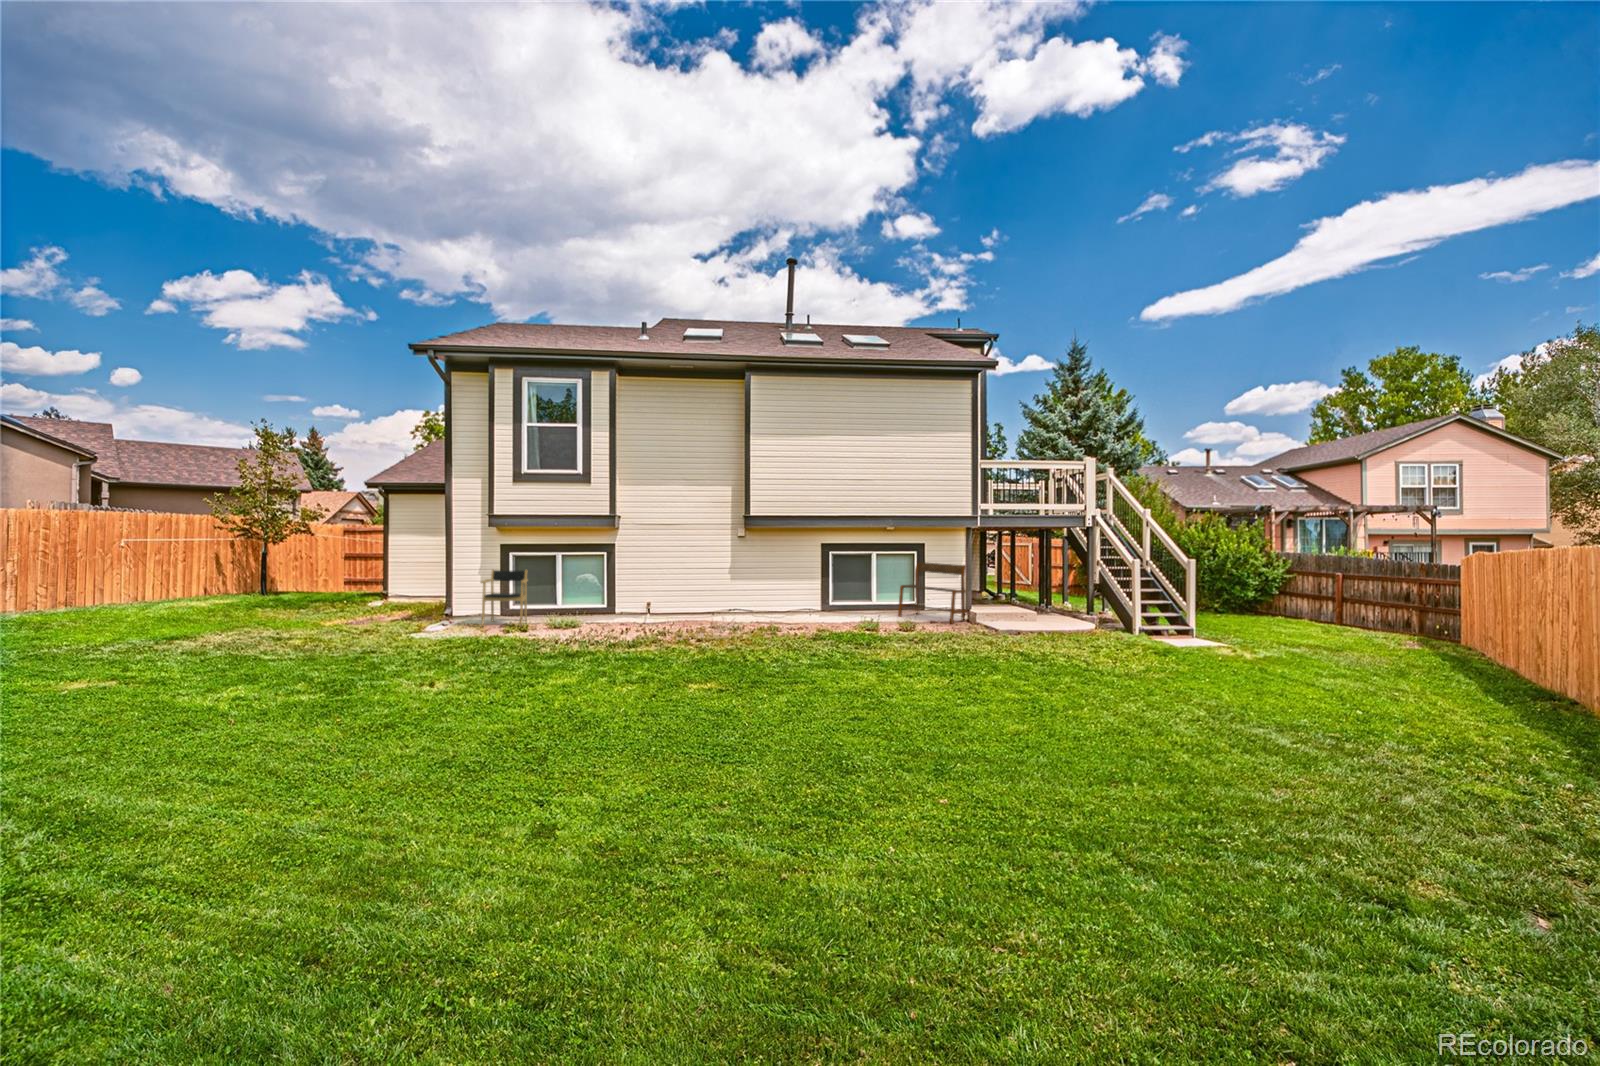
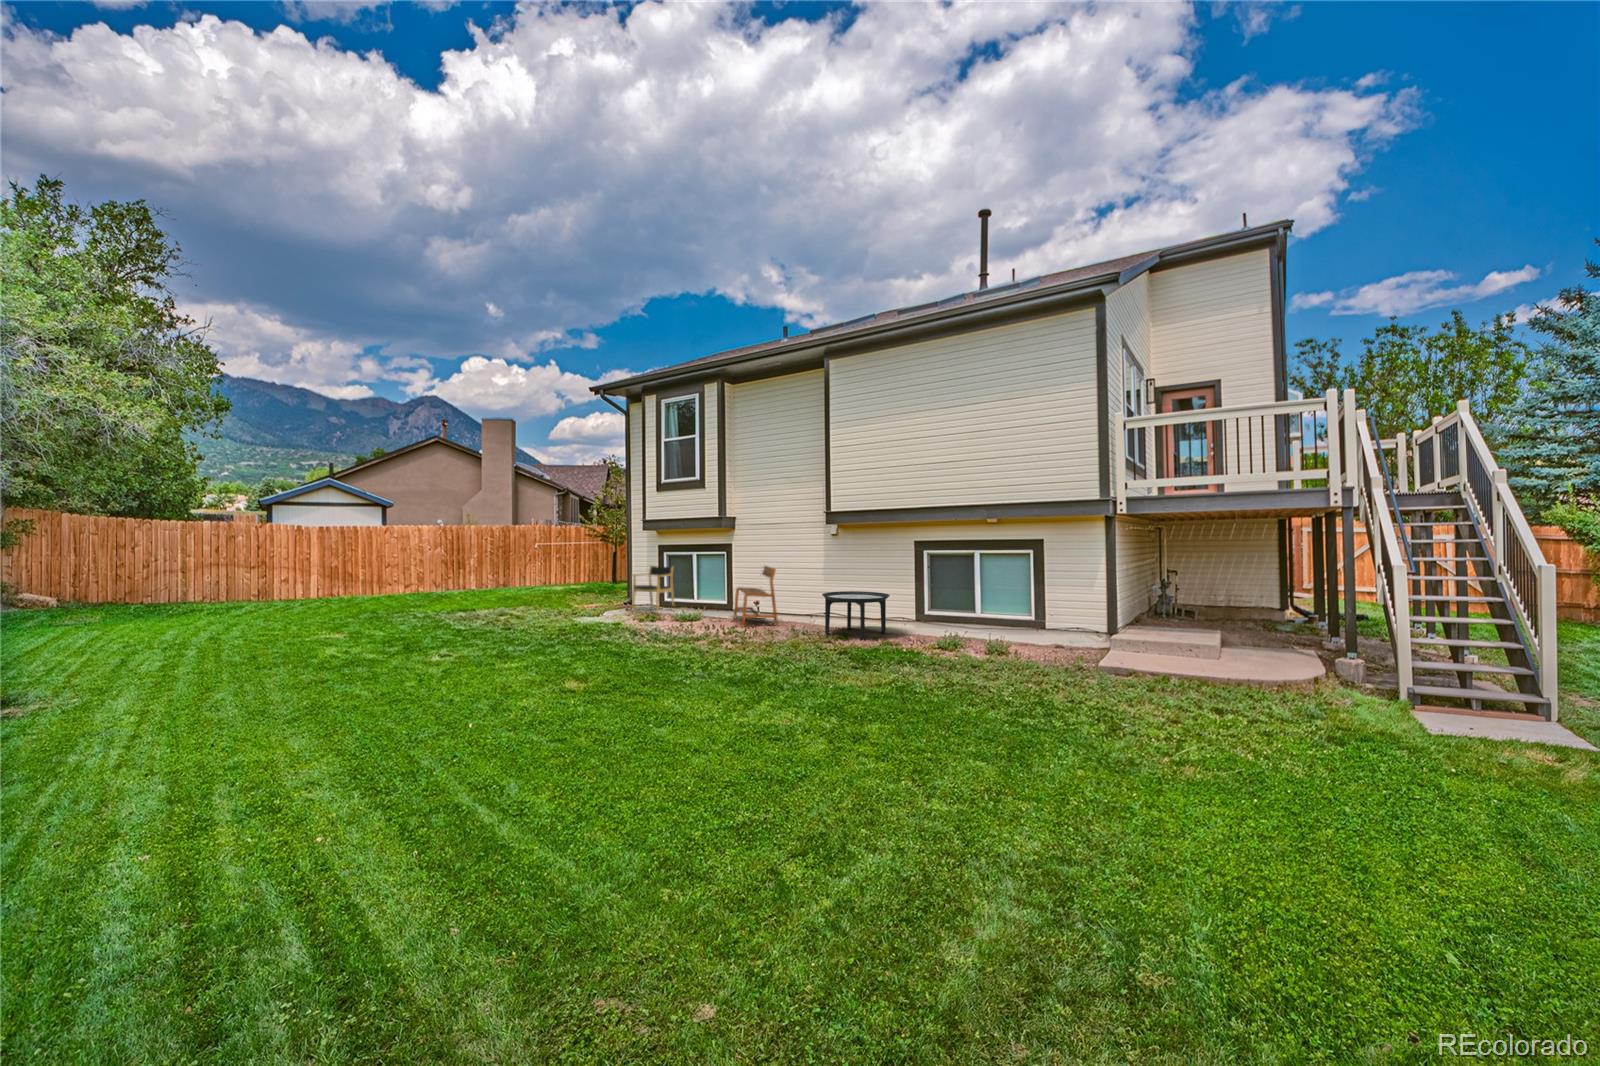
bench: present [898,562,967,624] -> present [734,566,778,627]
round table: none [749,589,810,632] -> present [822,591,890,639]

